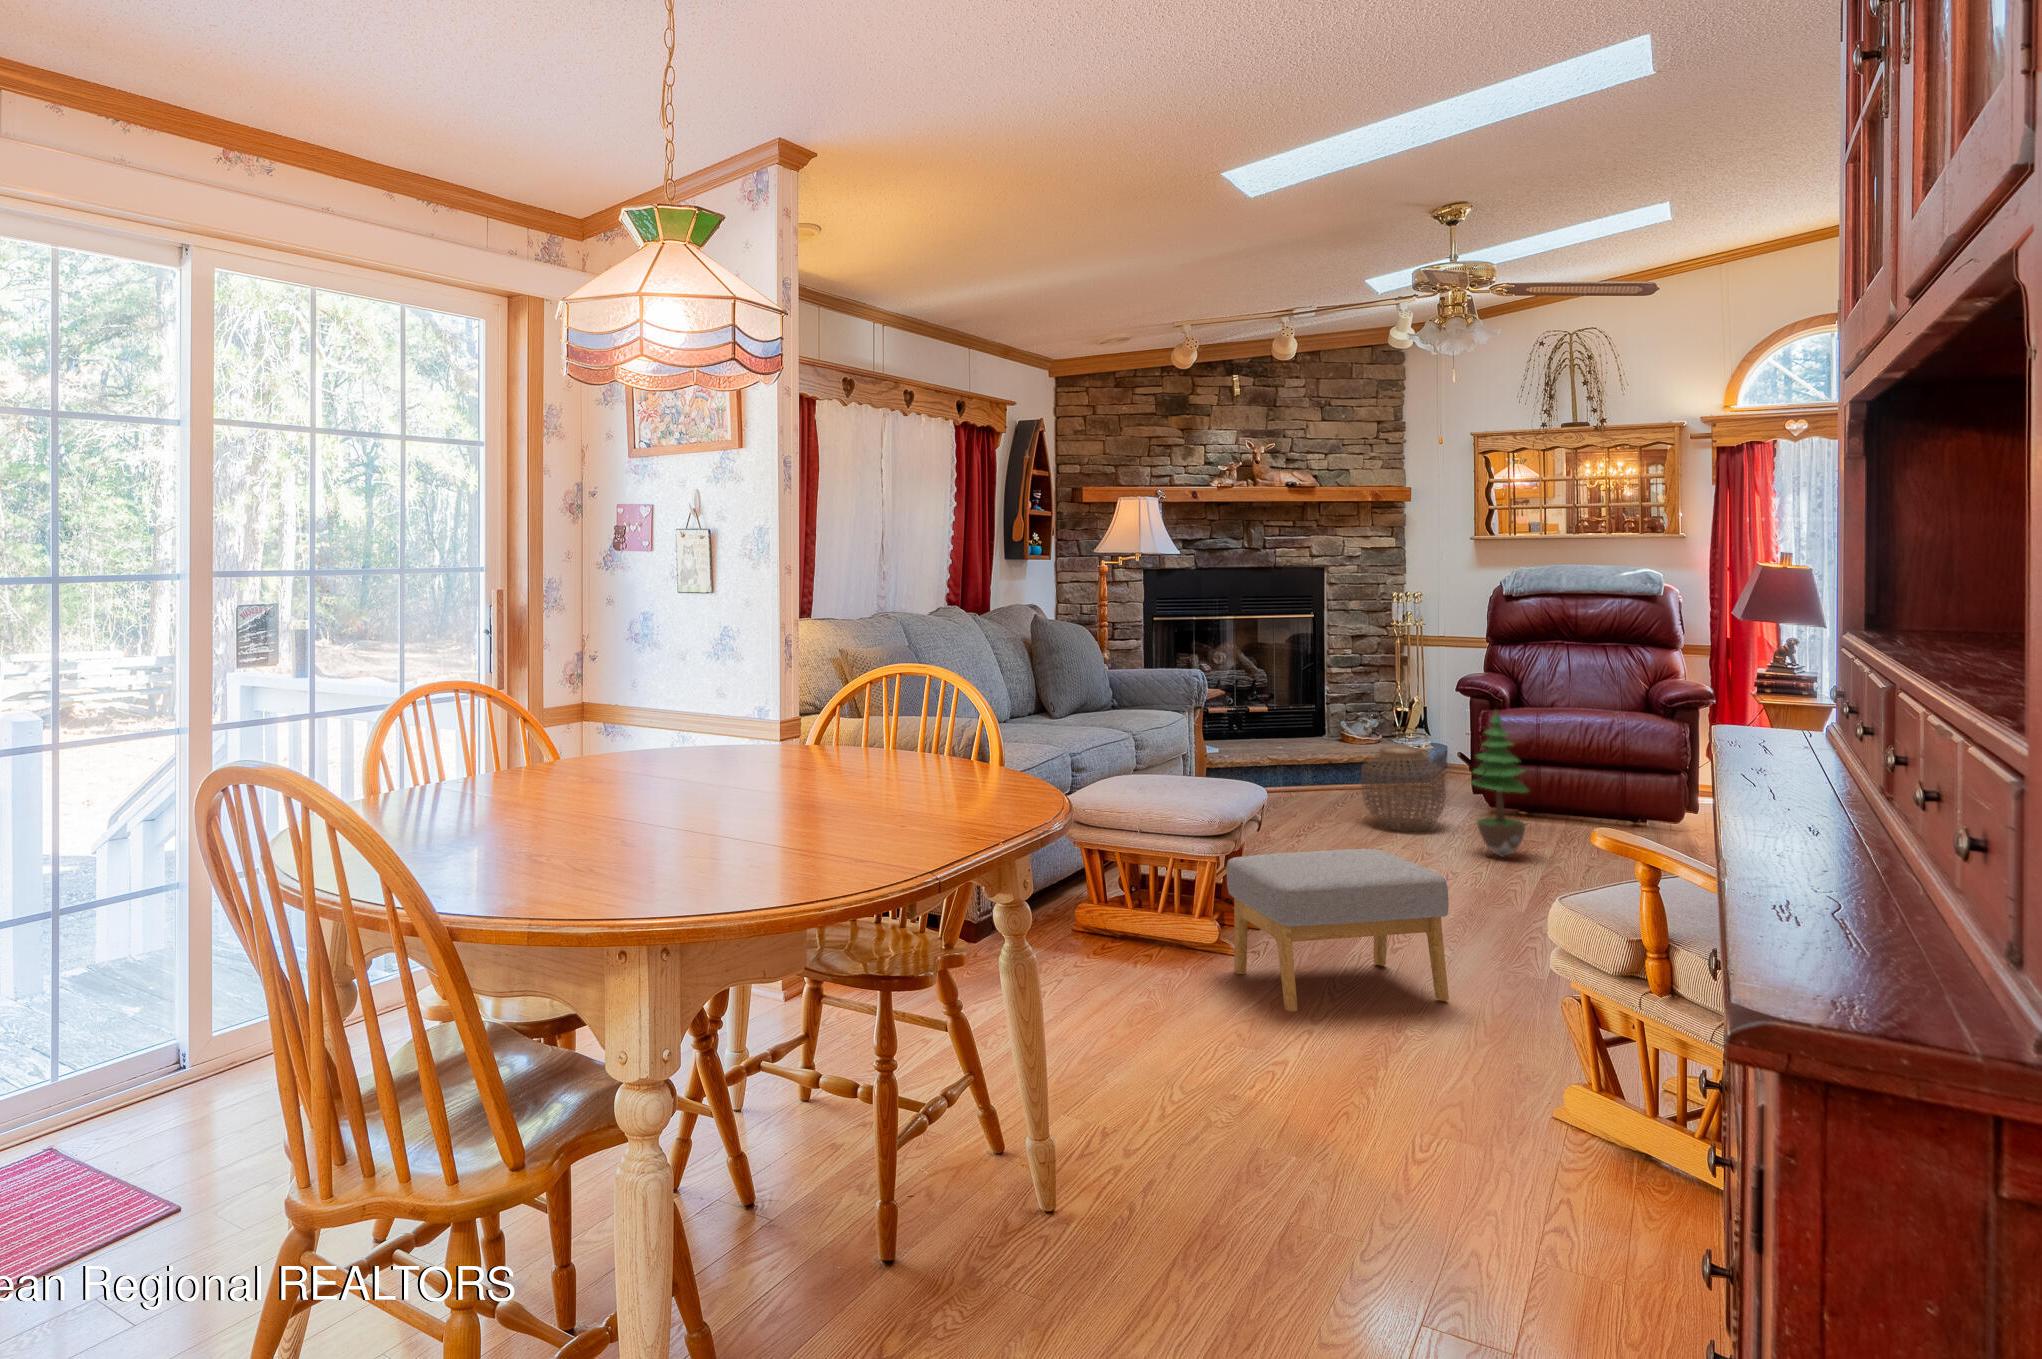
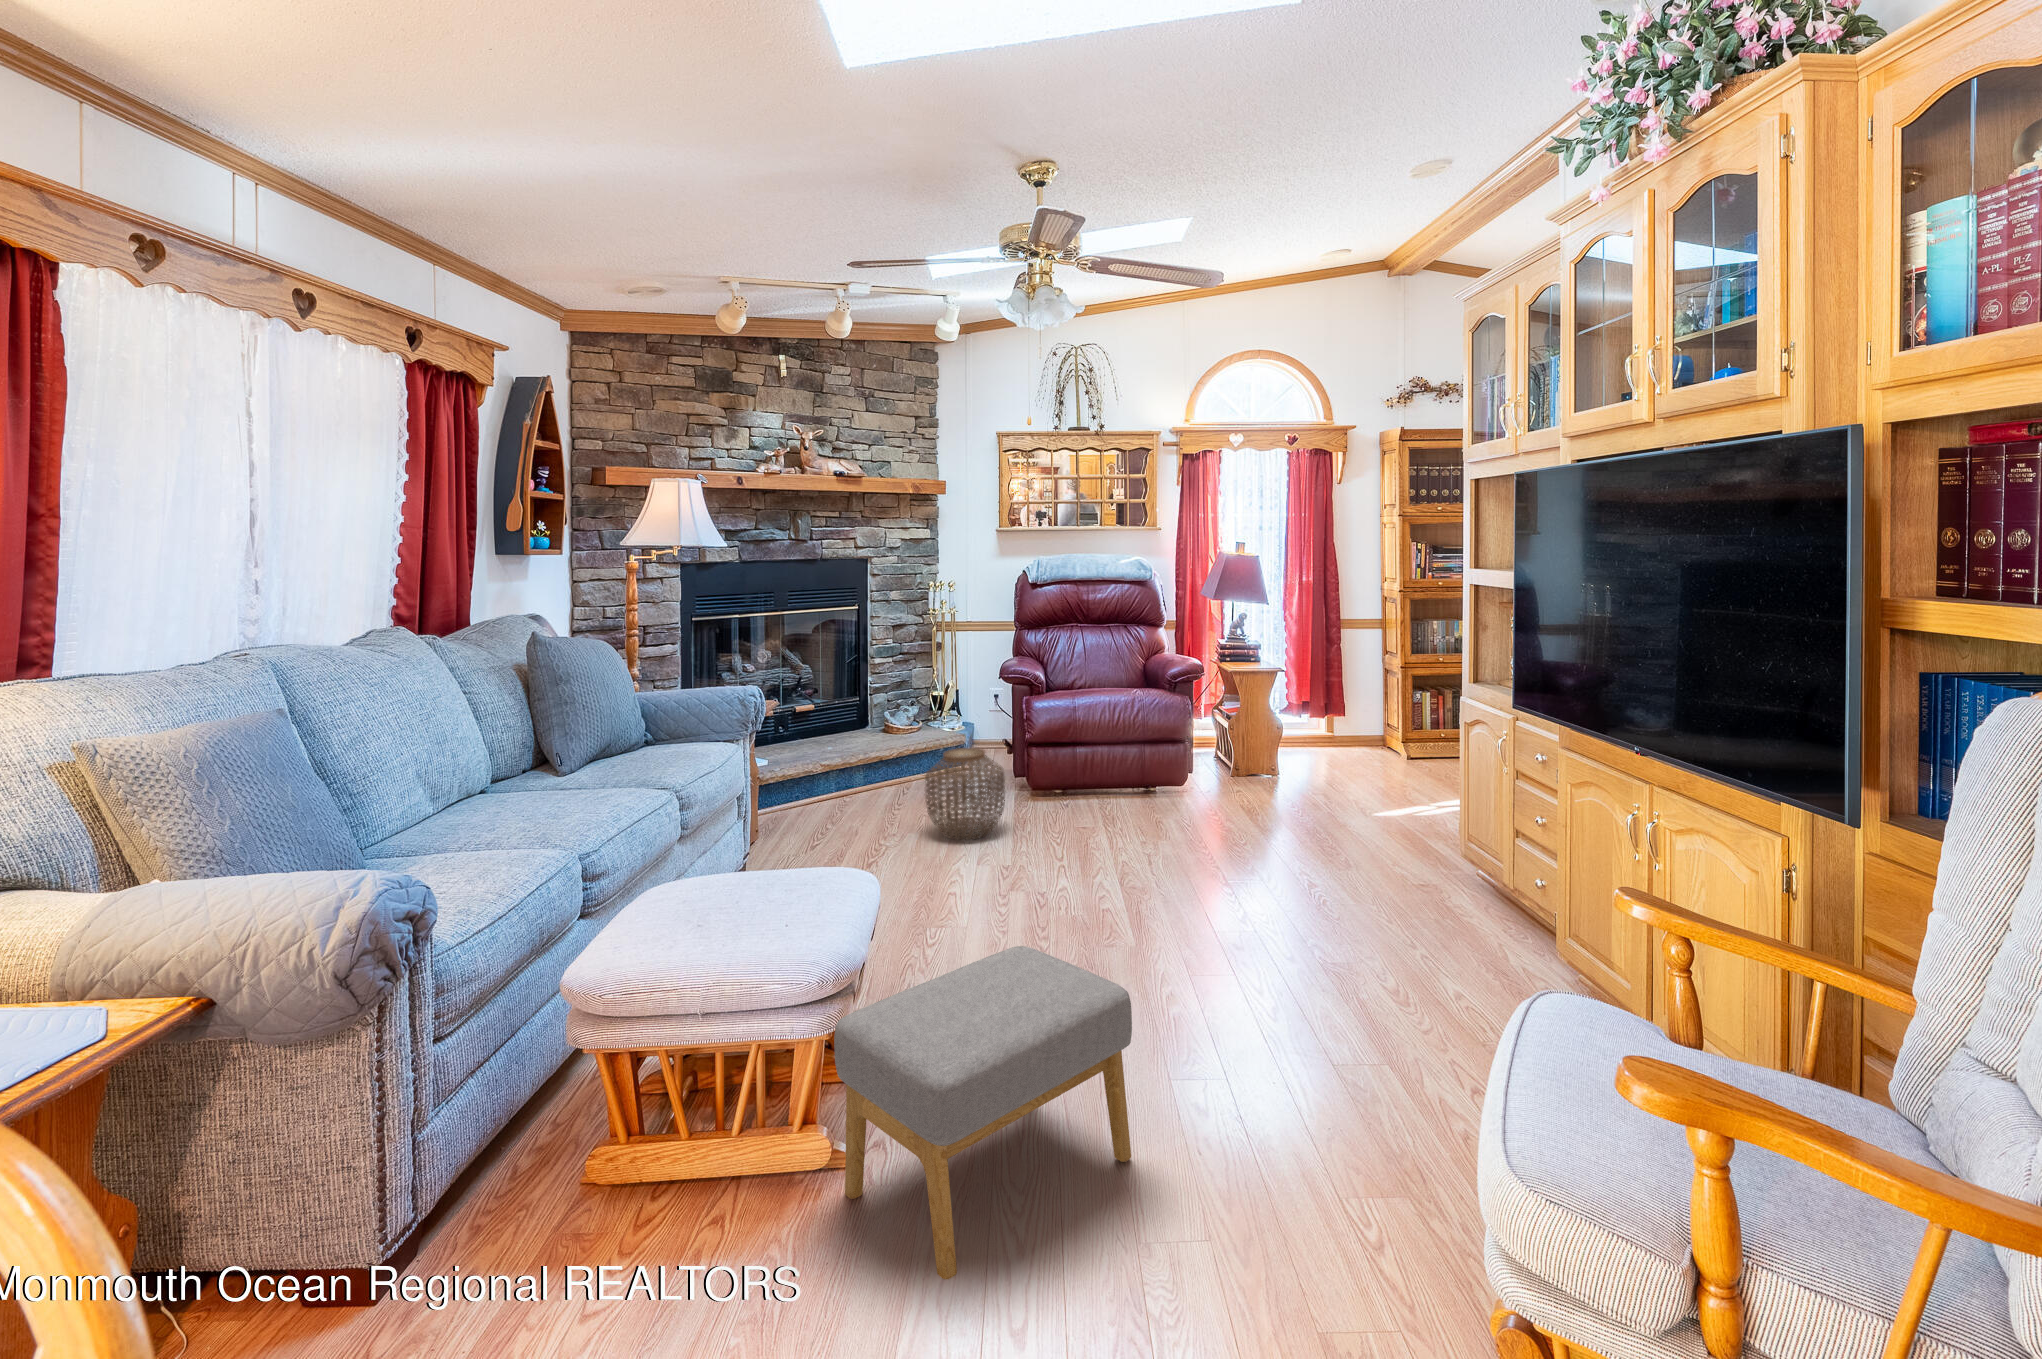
potted tree: present [1470,711,1528,857] -> none [1039,707,1094,860]

